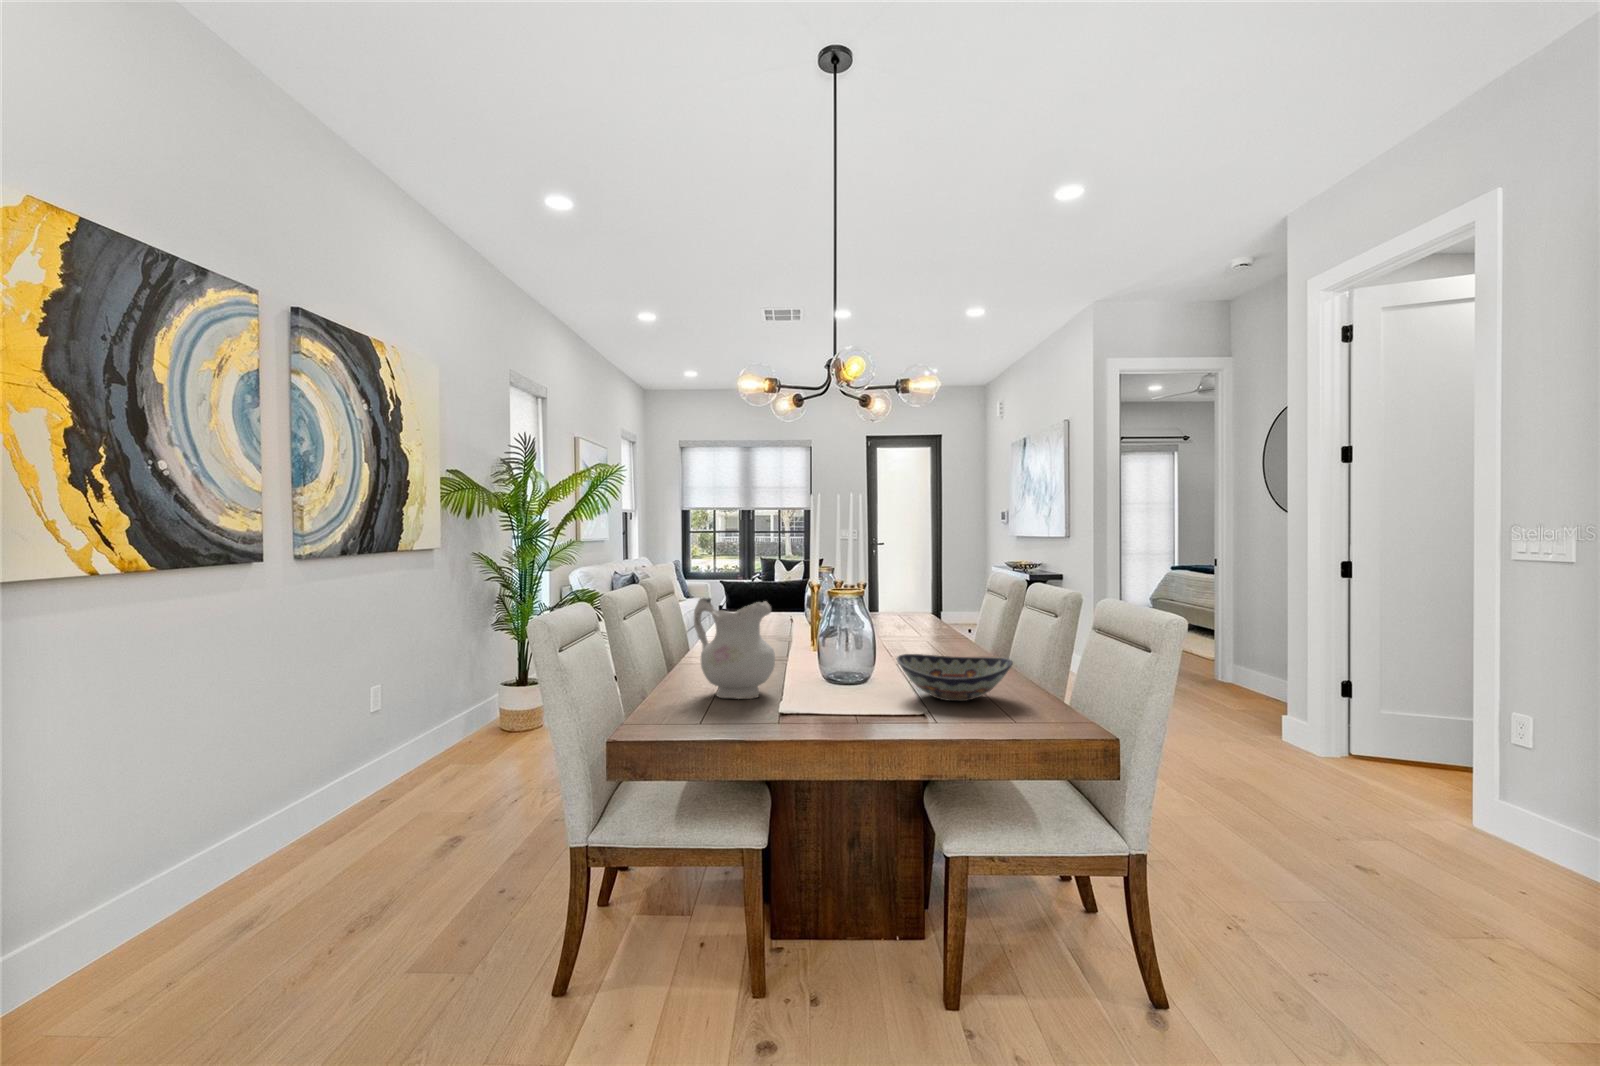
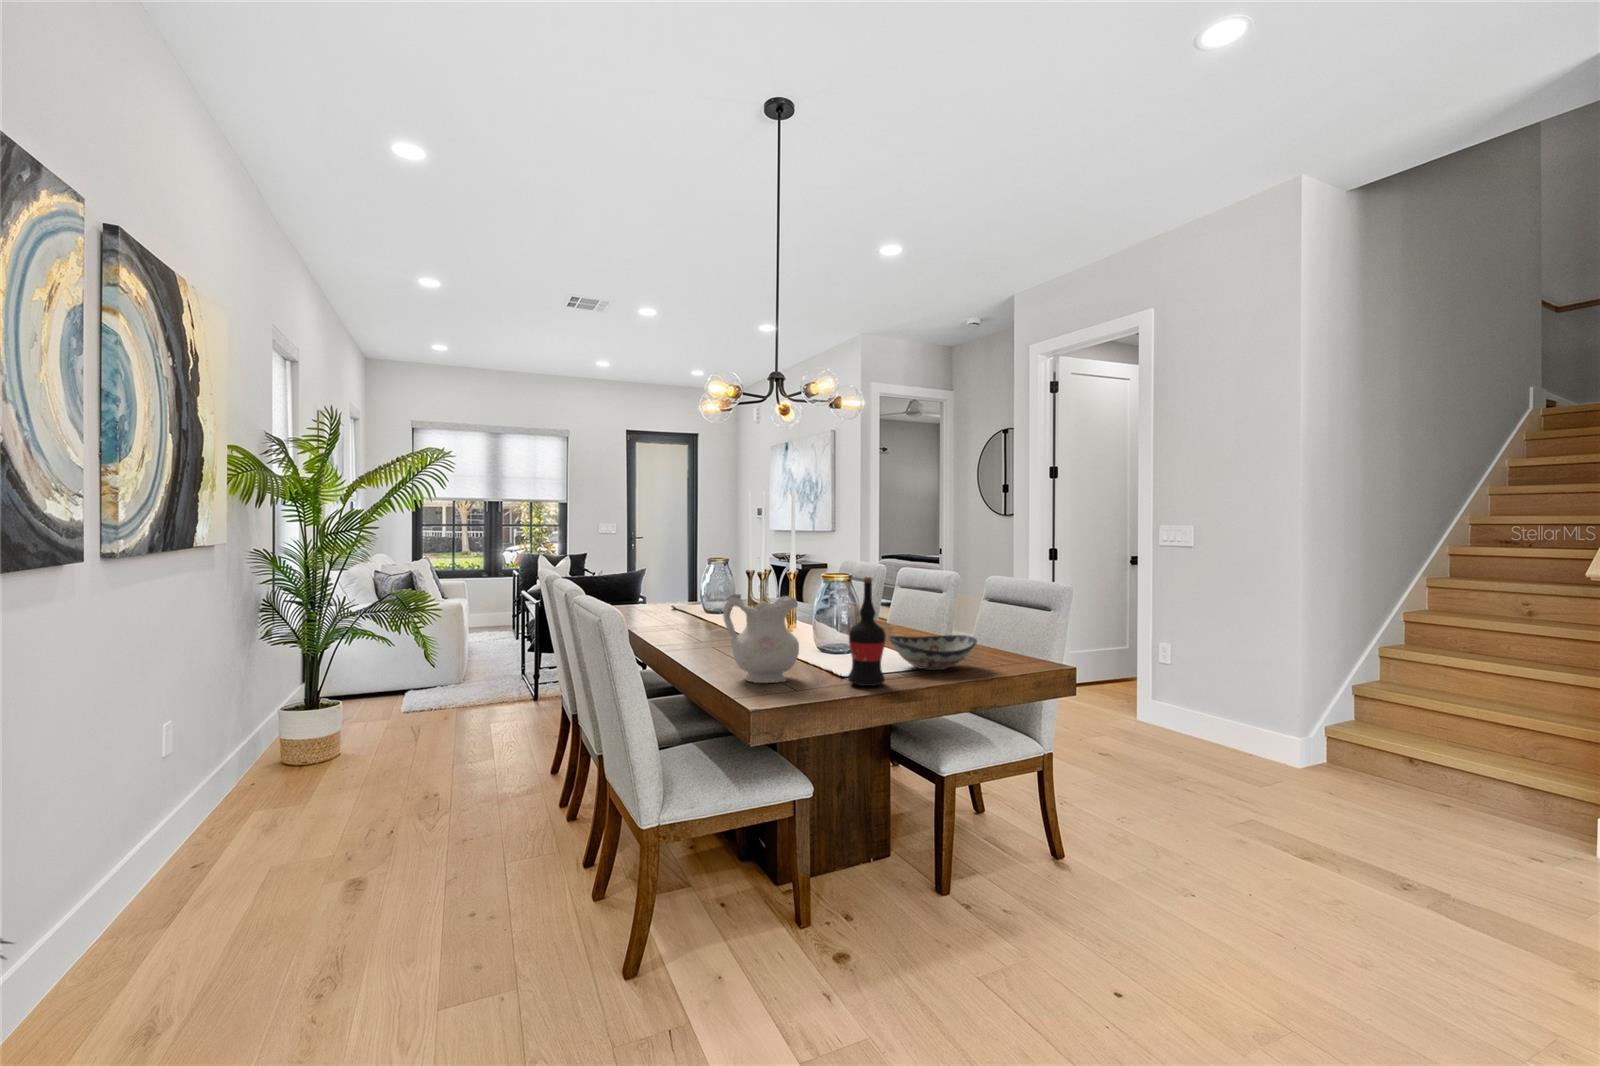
wine bottle: none [807,581,854,714] -> present [848,577,886,686]

